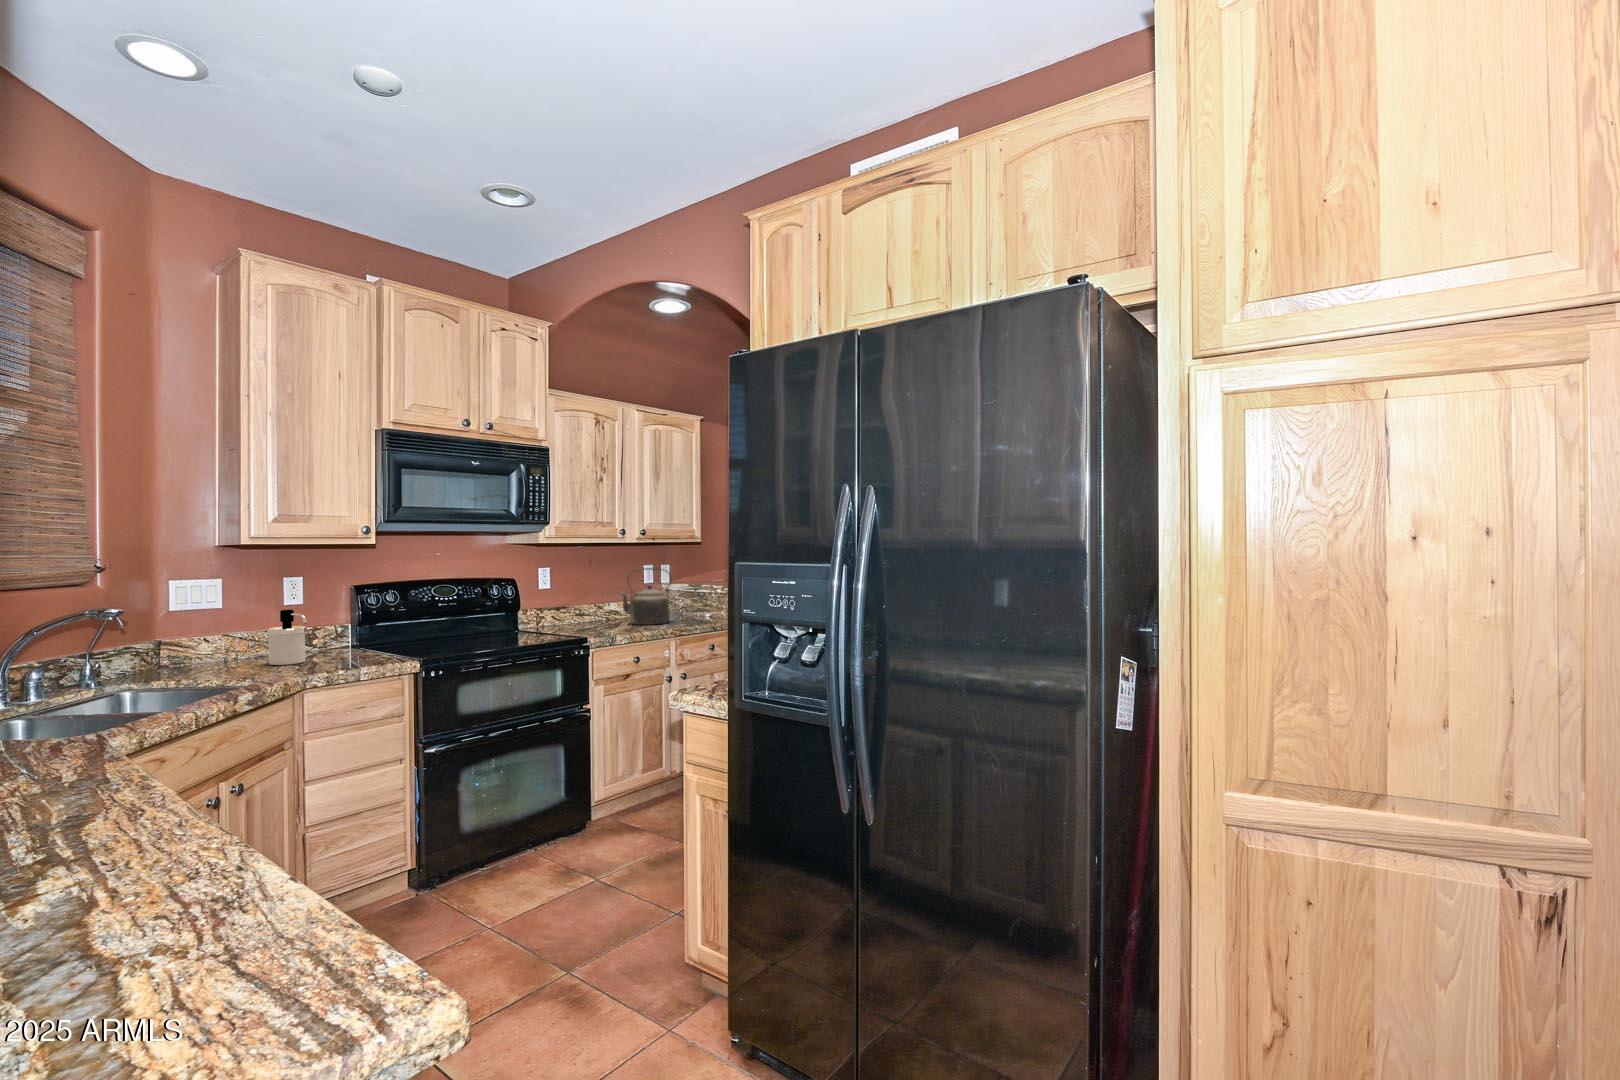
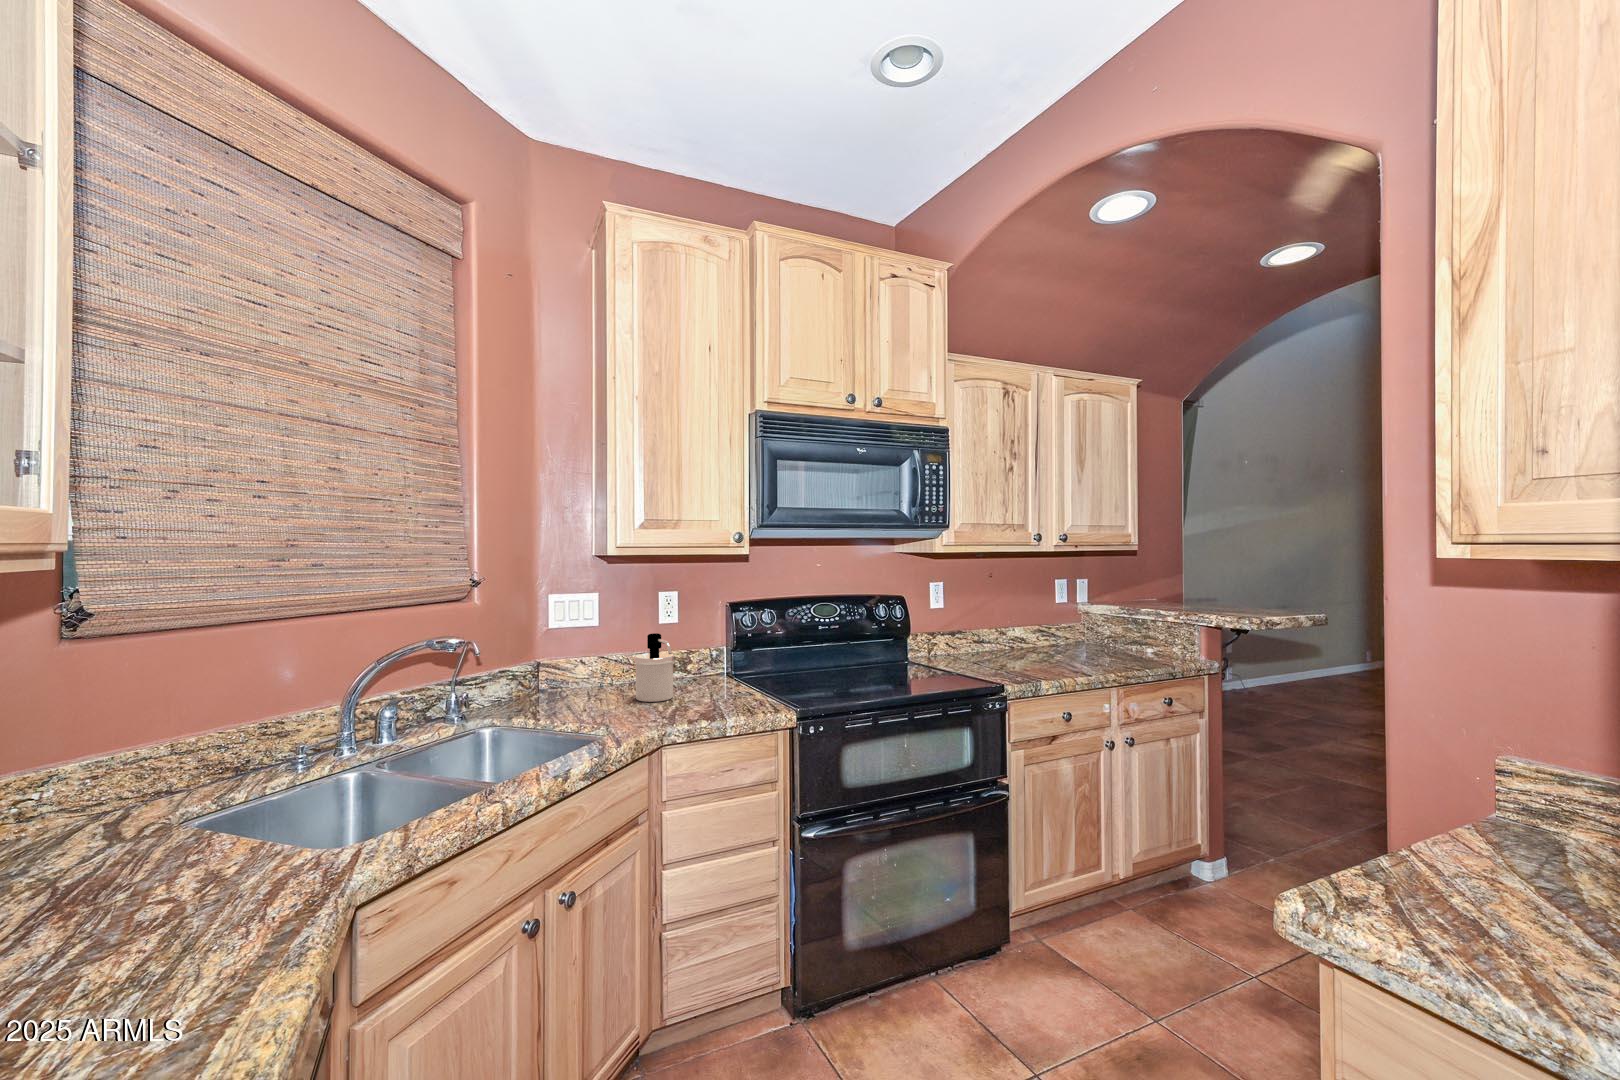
kettle: present [619,568,671,625] -> none [1031,586,1103,663]

